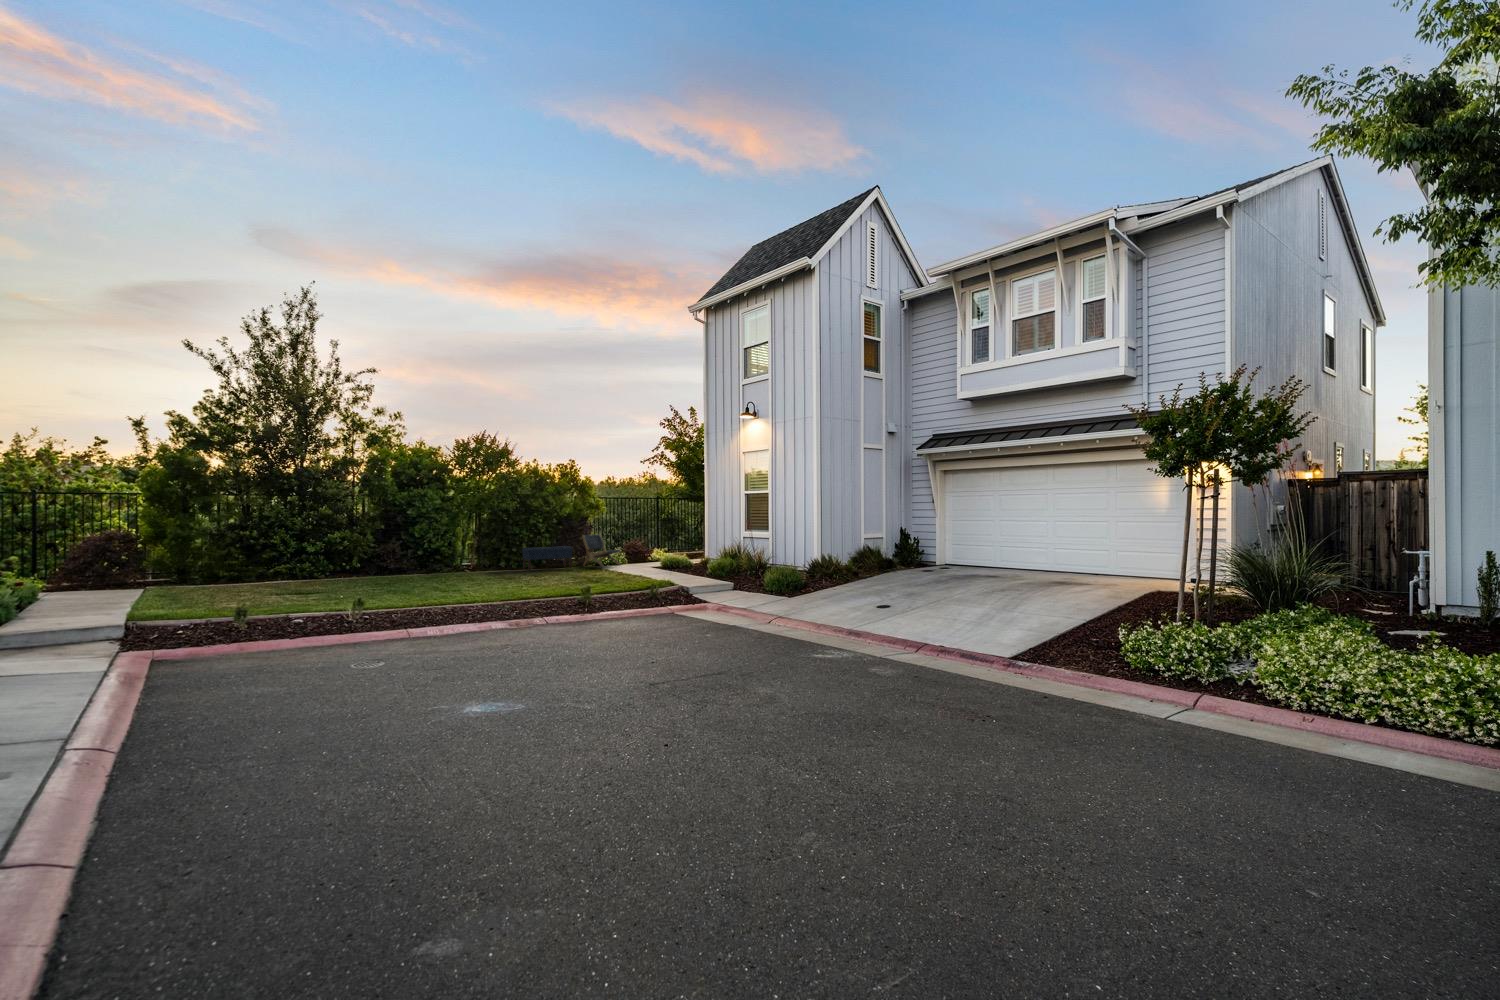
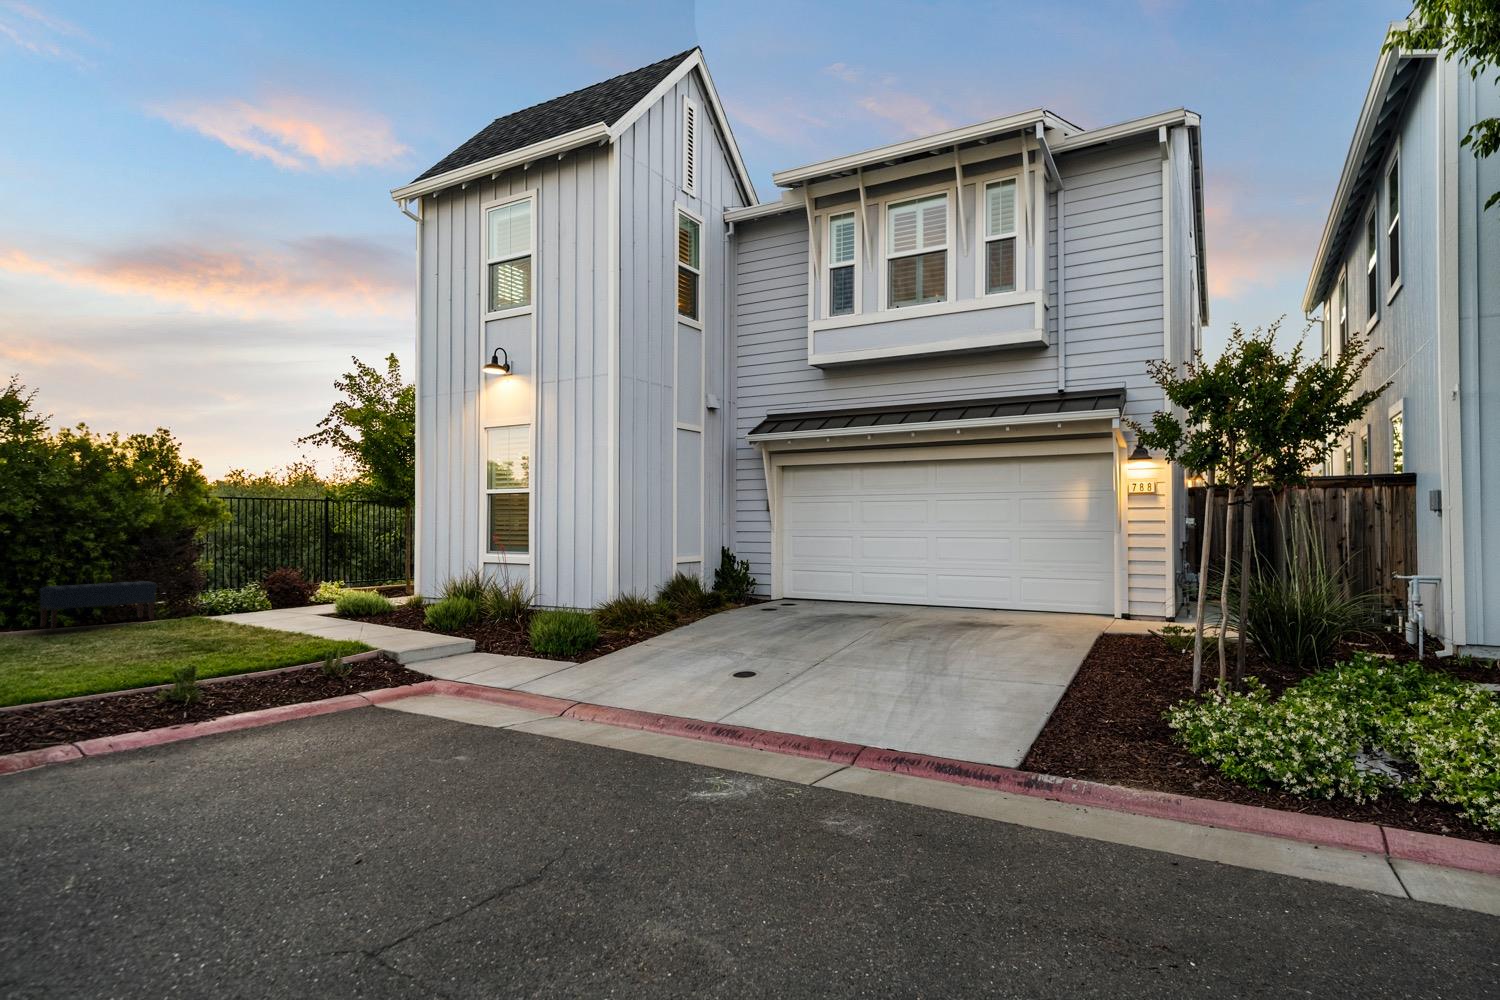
lounge chair: present [582,534,621,567] -> none [179,558,260,616]

